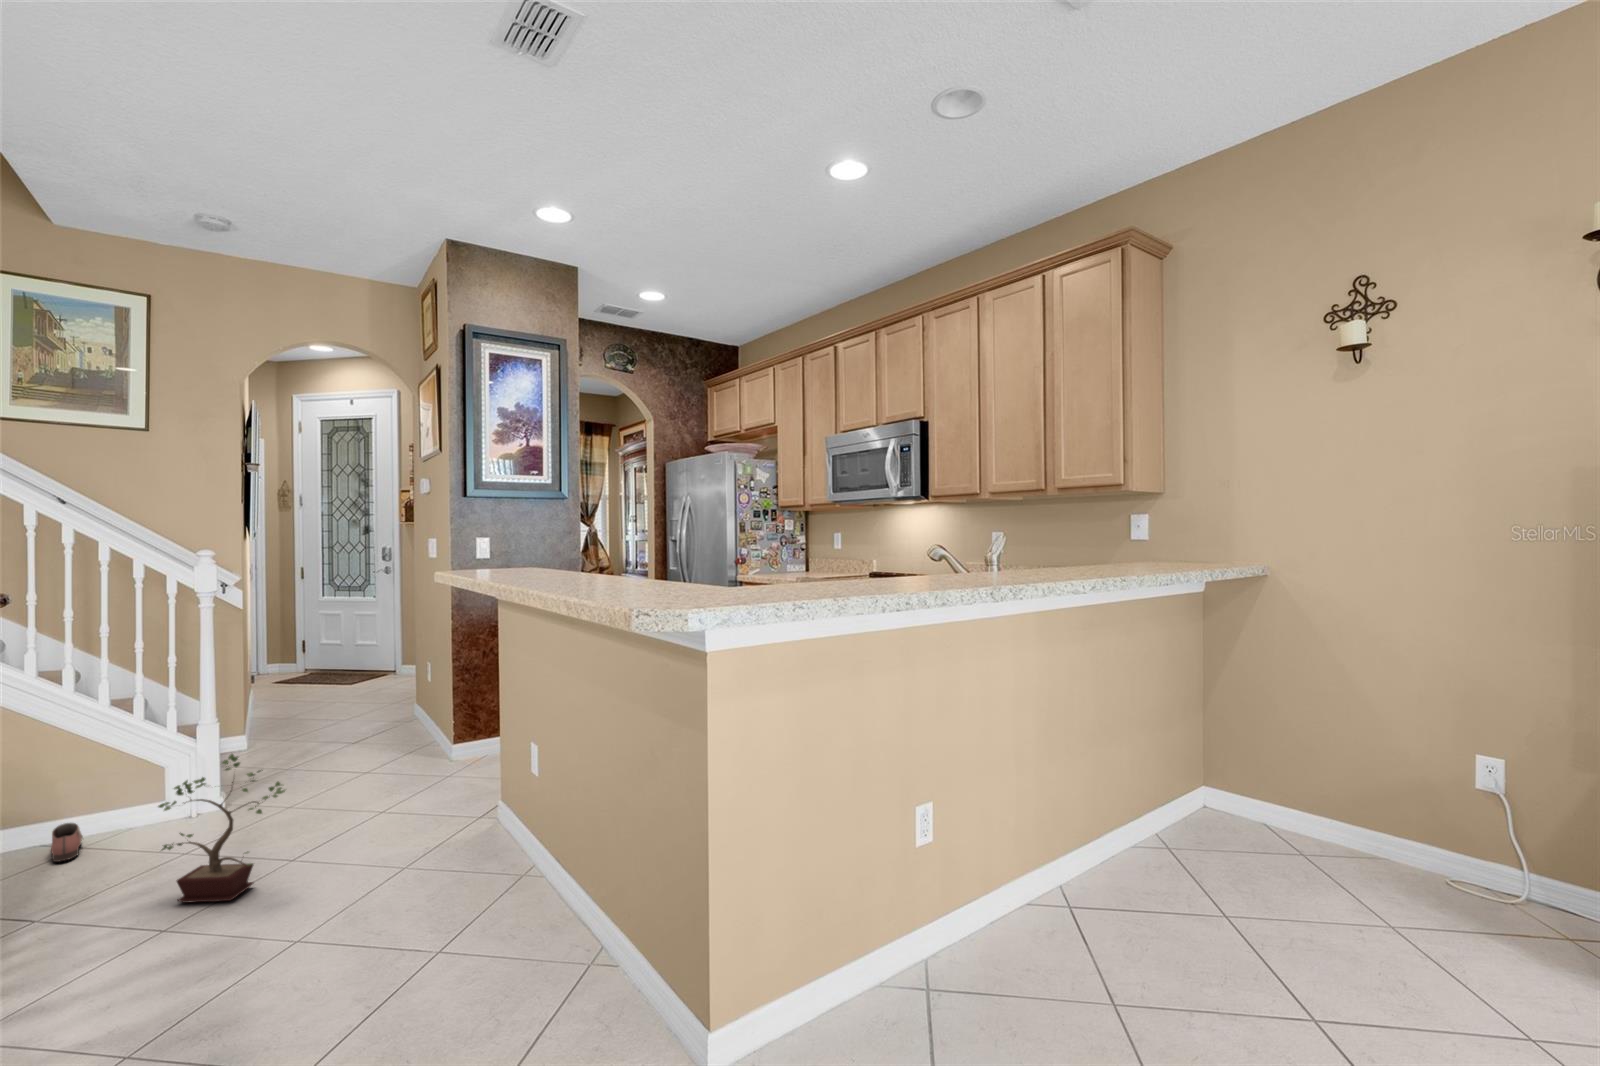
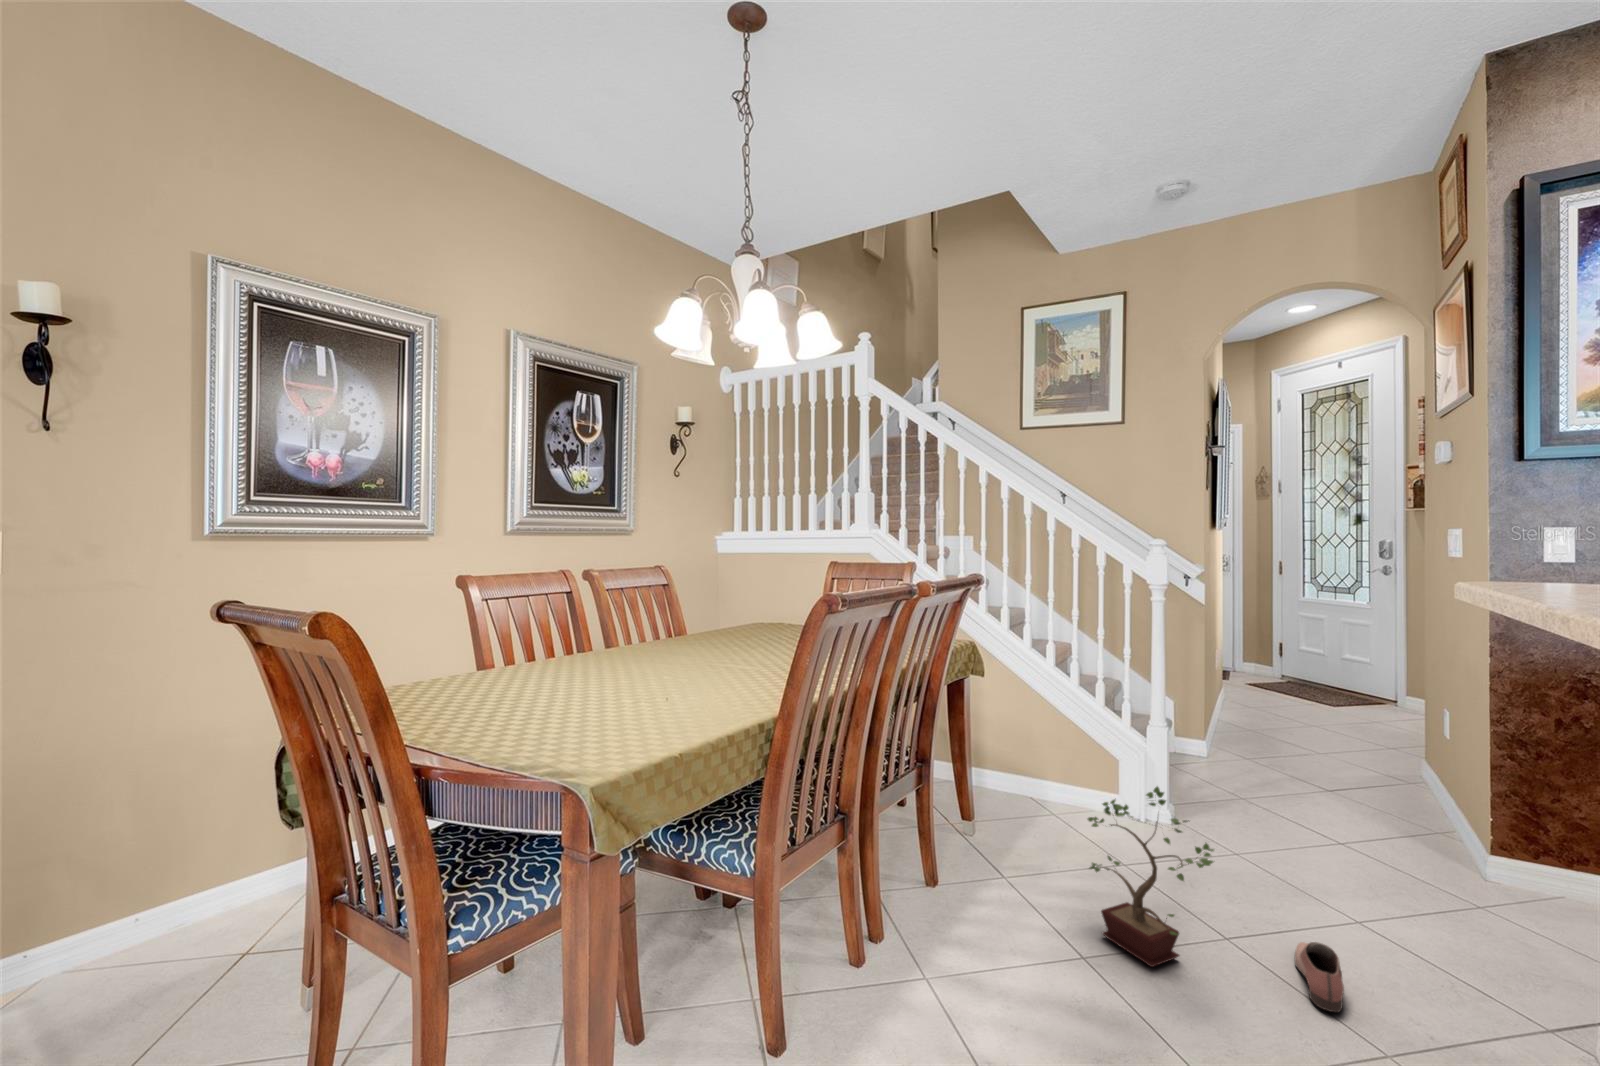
shoe: present [51,823,83,862] -> present [1295,942,1344,1012]

